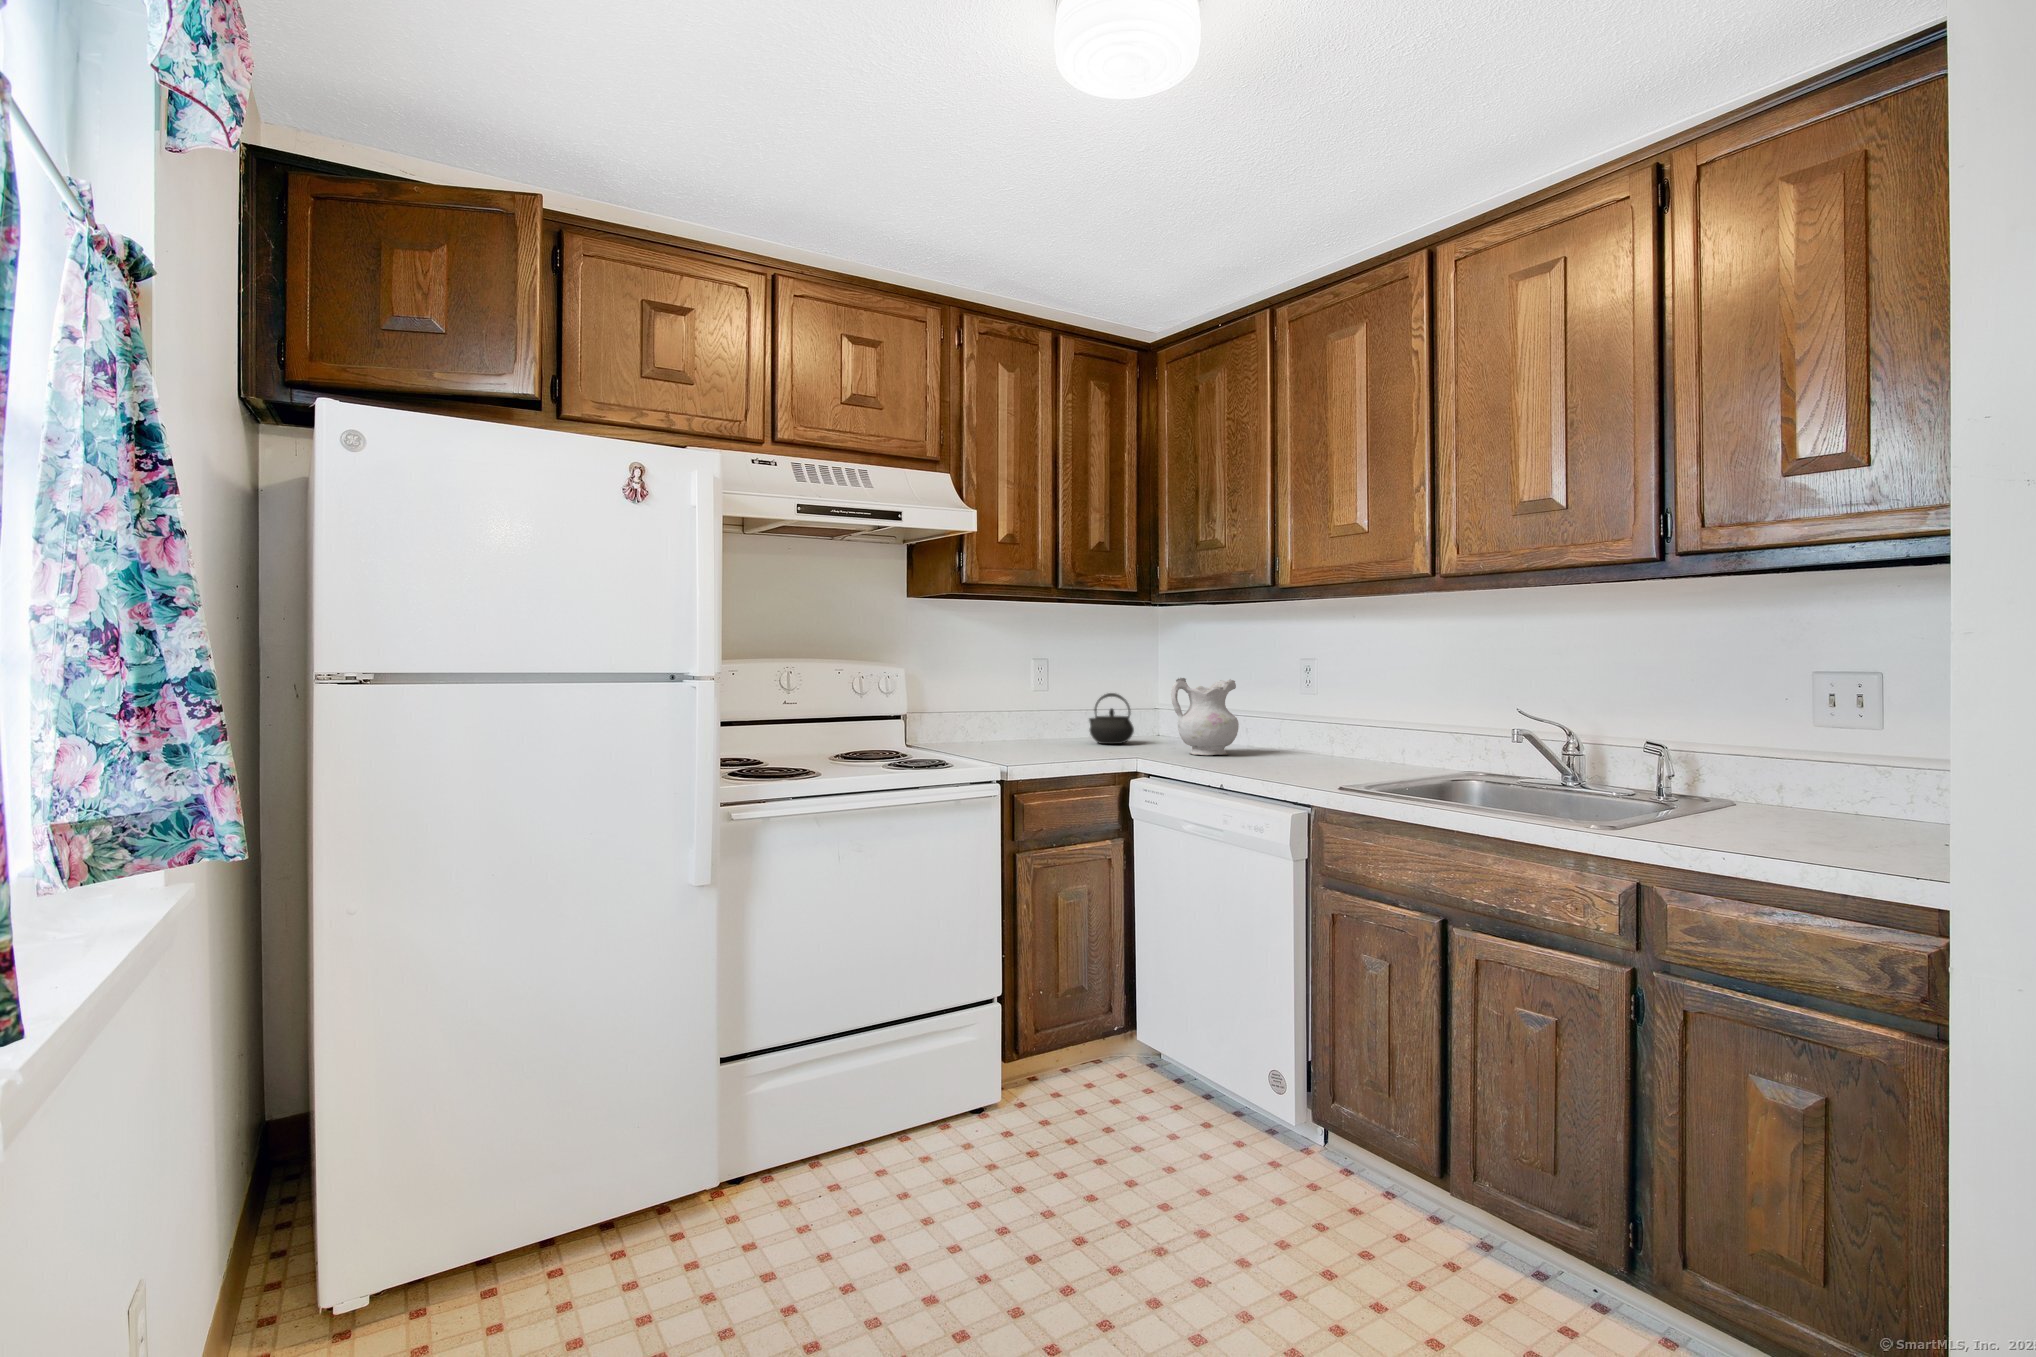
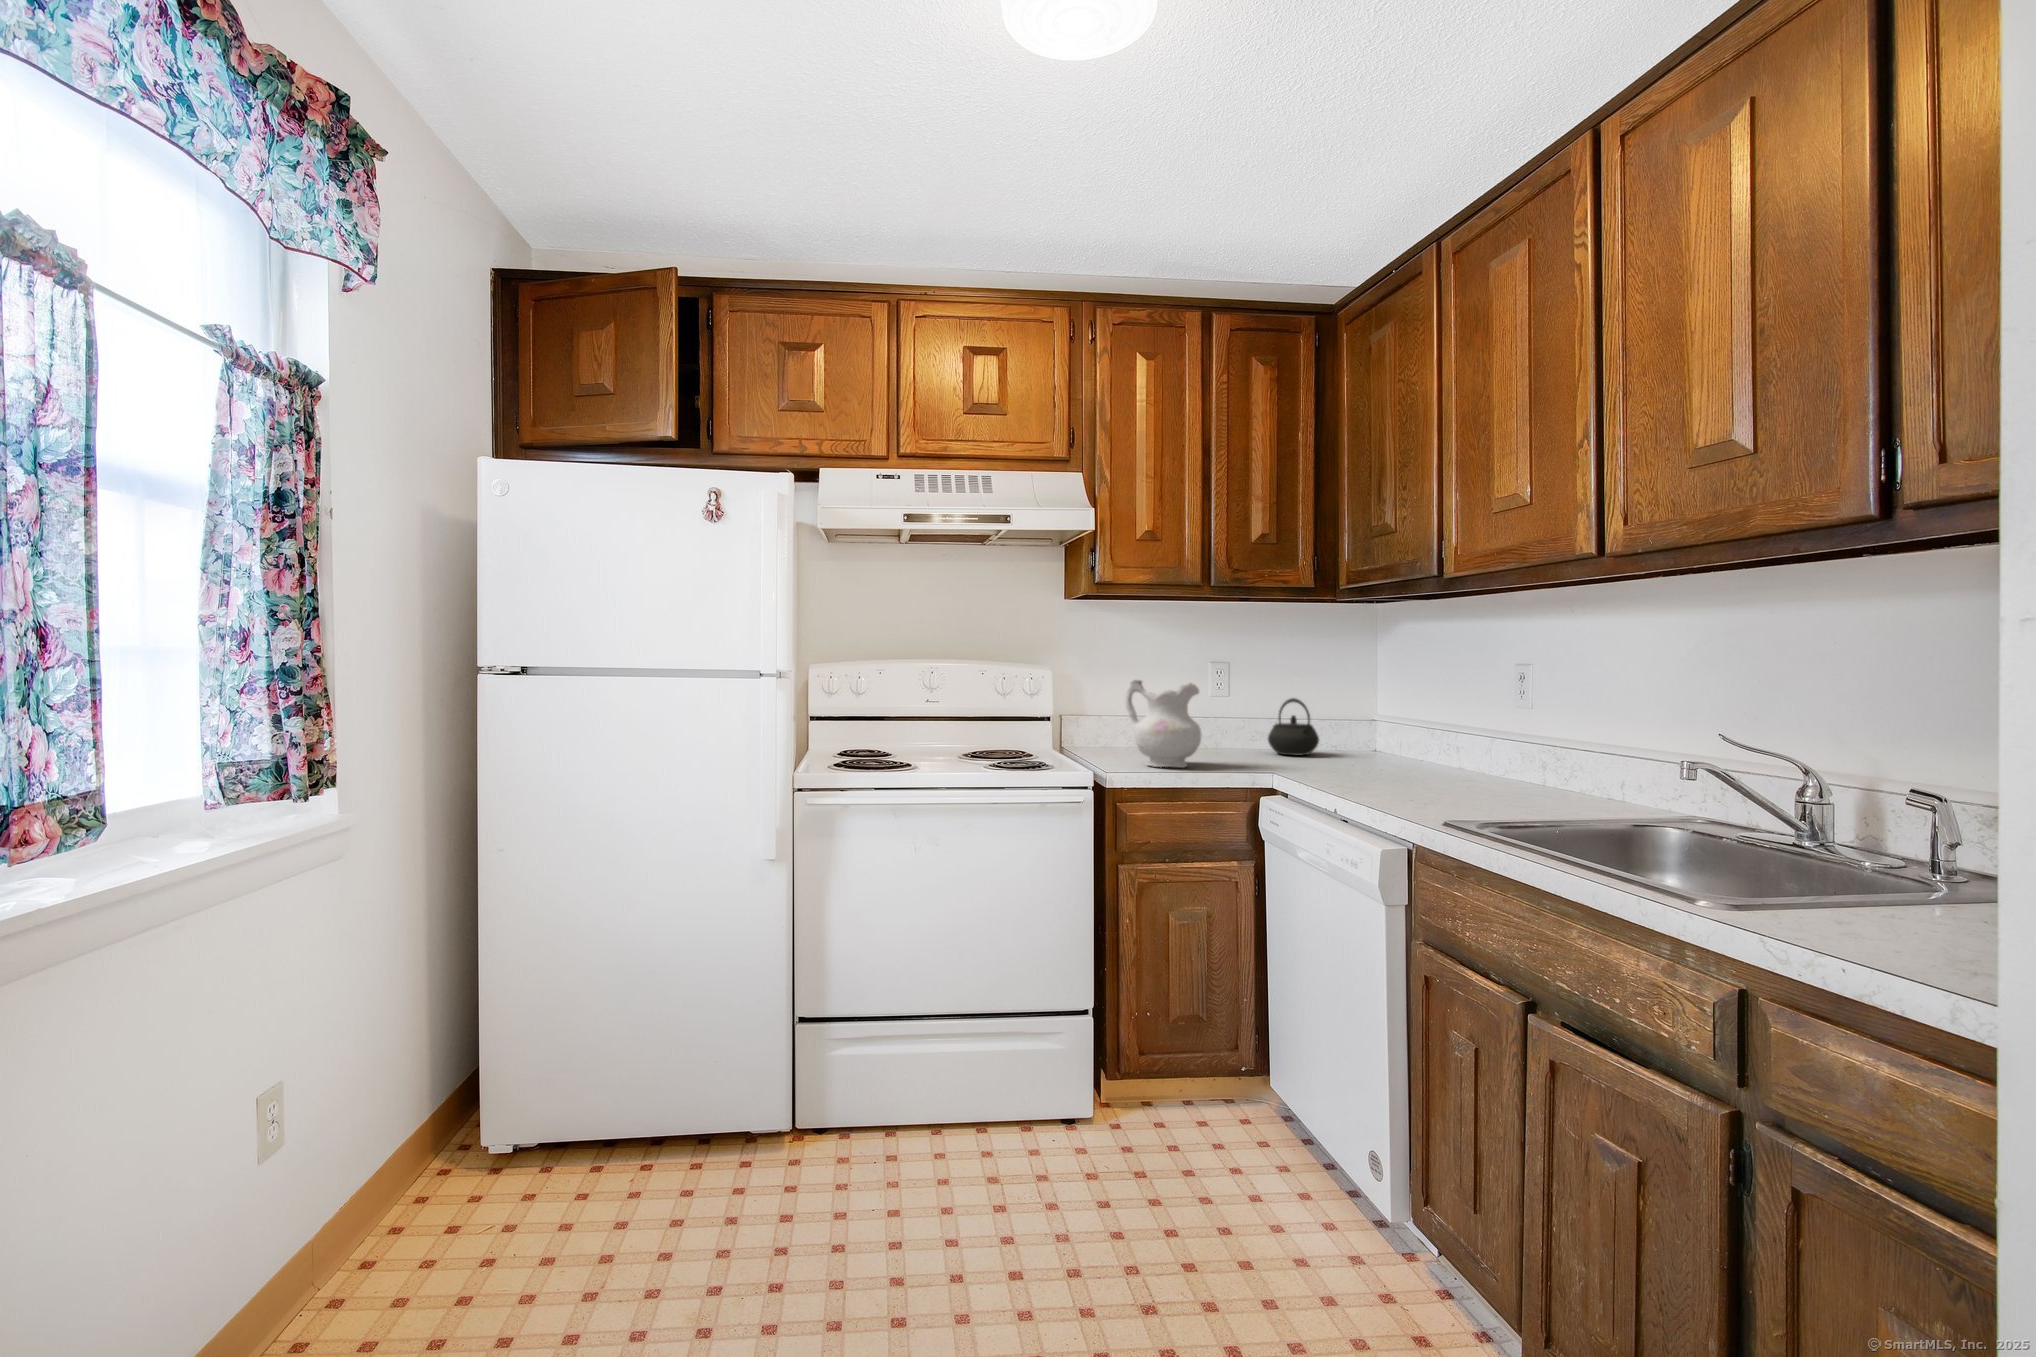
ceramic pitcher: present [1171,678,1239,755] -> present [1125,680,1201,768]

